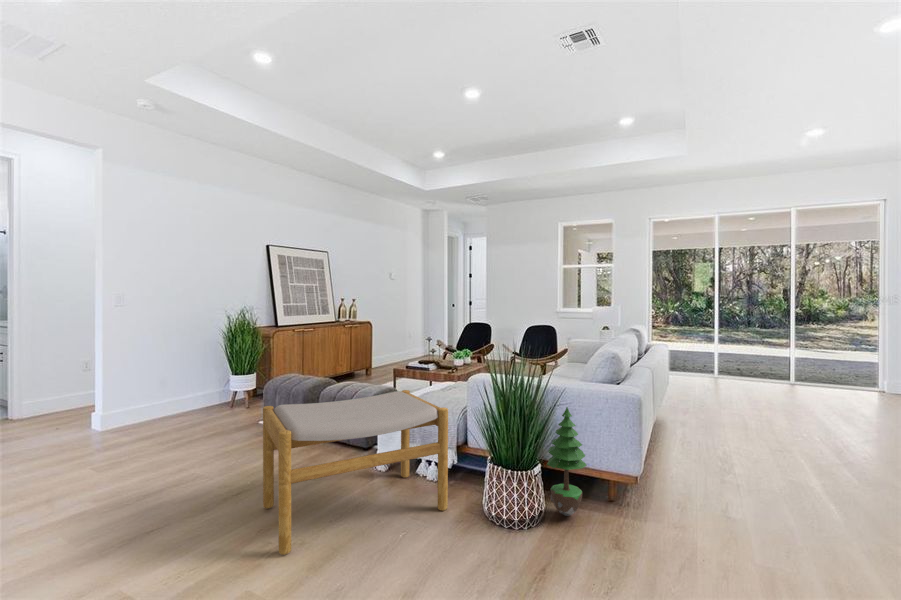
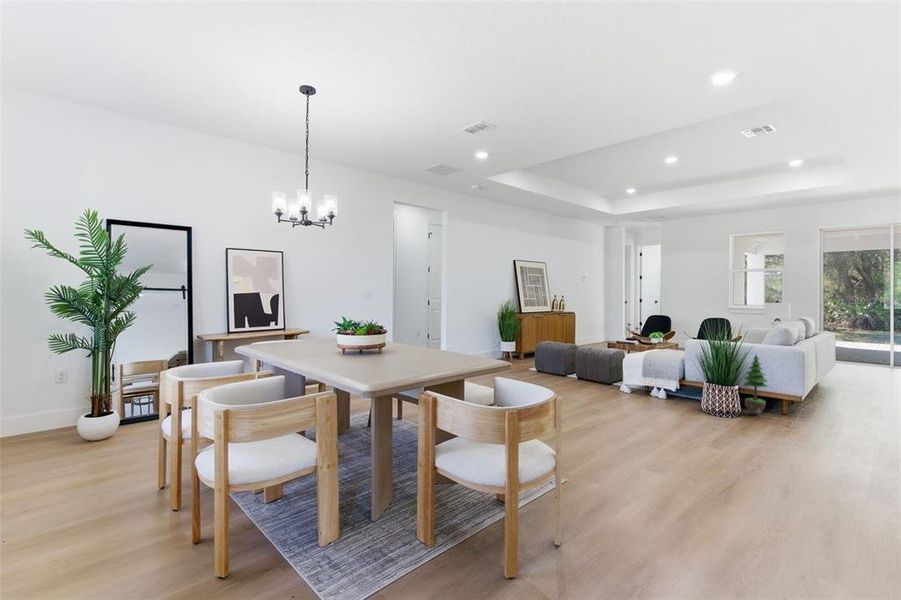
footstool: present [263,390,448,555] -> none [577,346,681,412]

